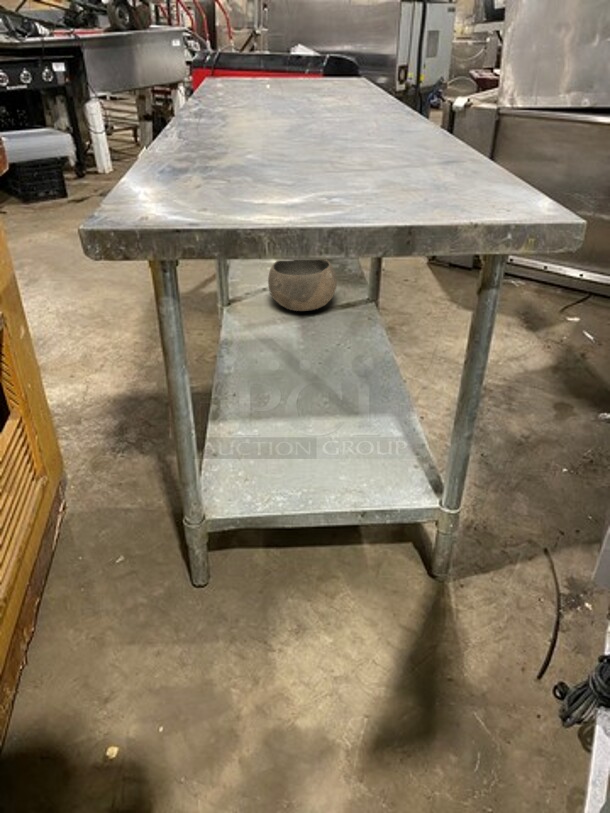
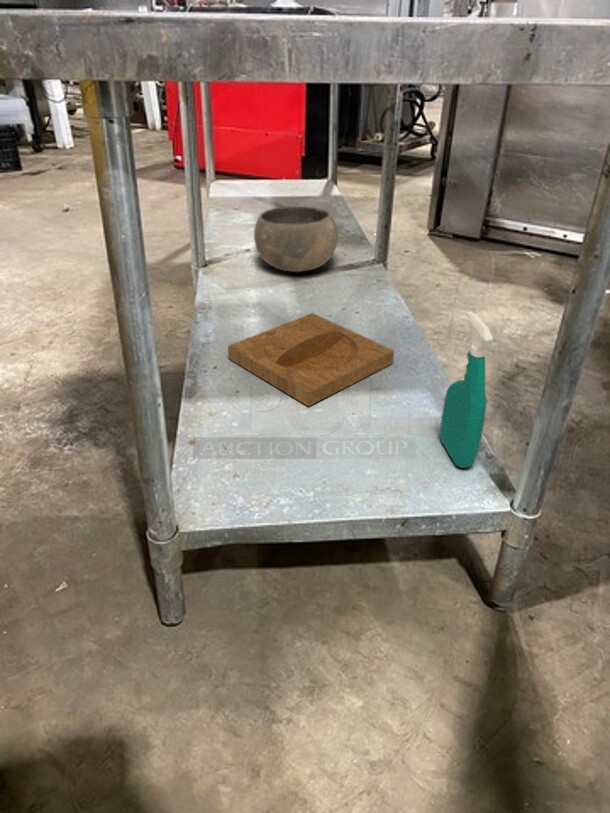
tray: none [244,350,372,428] -> present [228,313,394,406]
spray bottle: none [397,366,425,476] -> present [440,311,493,468]

